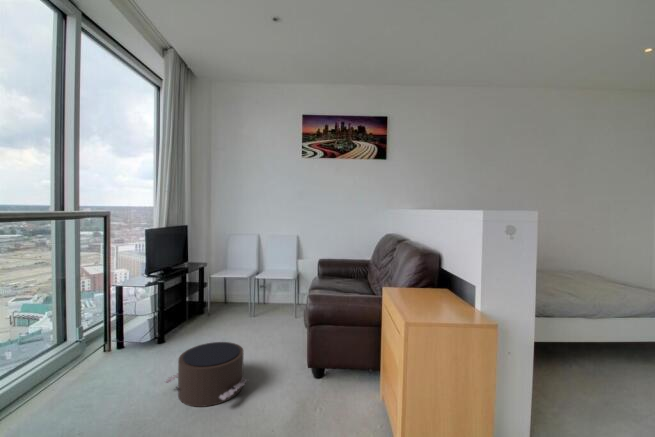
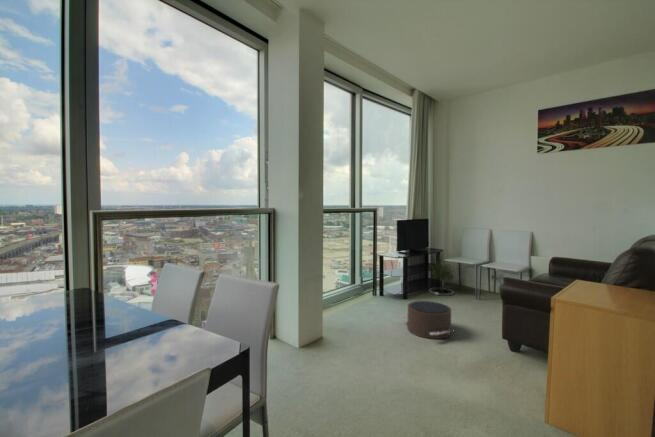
potted tree: none [191,266,229,324] -> present [430,255,455,296]

